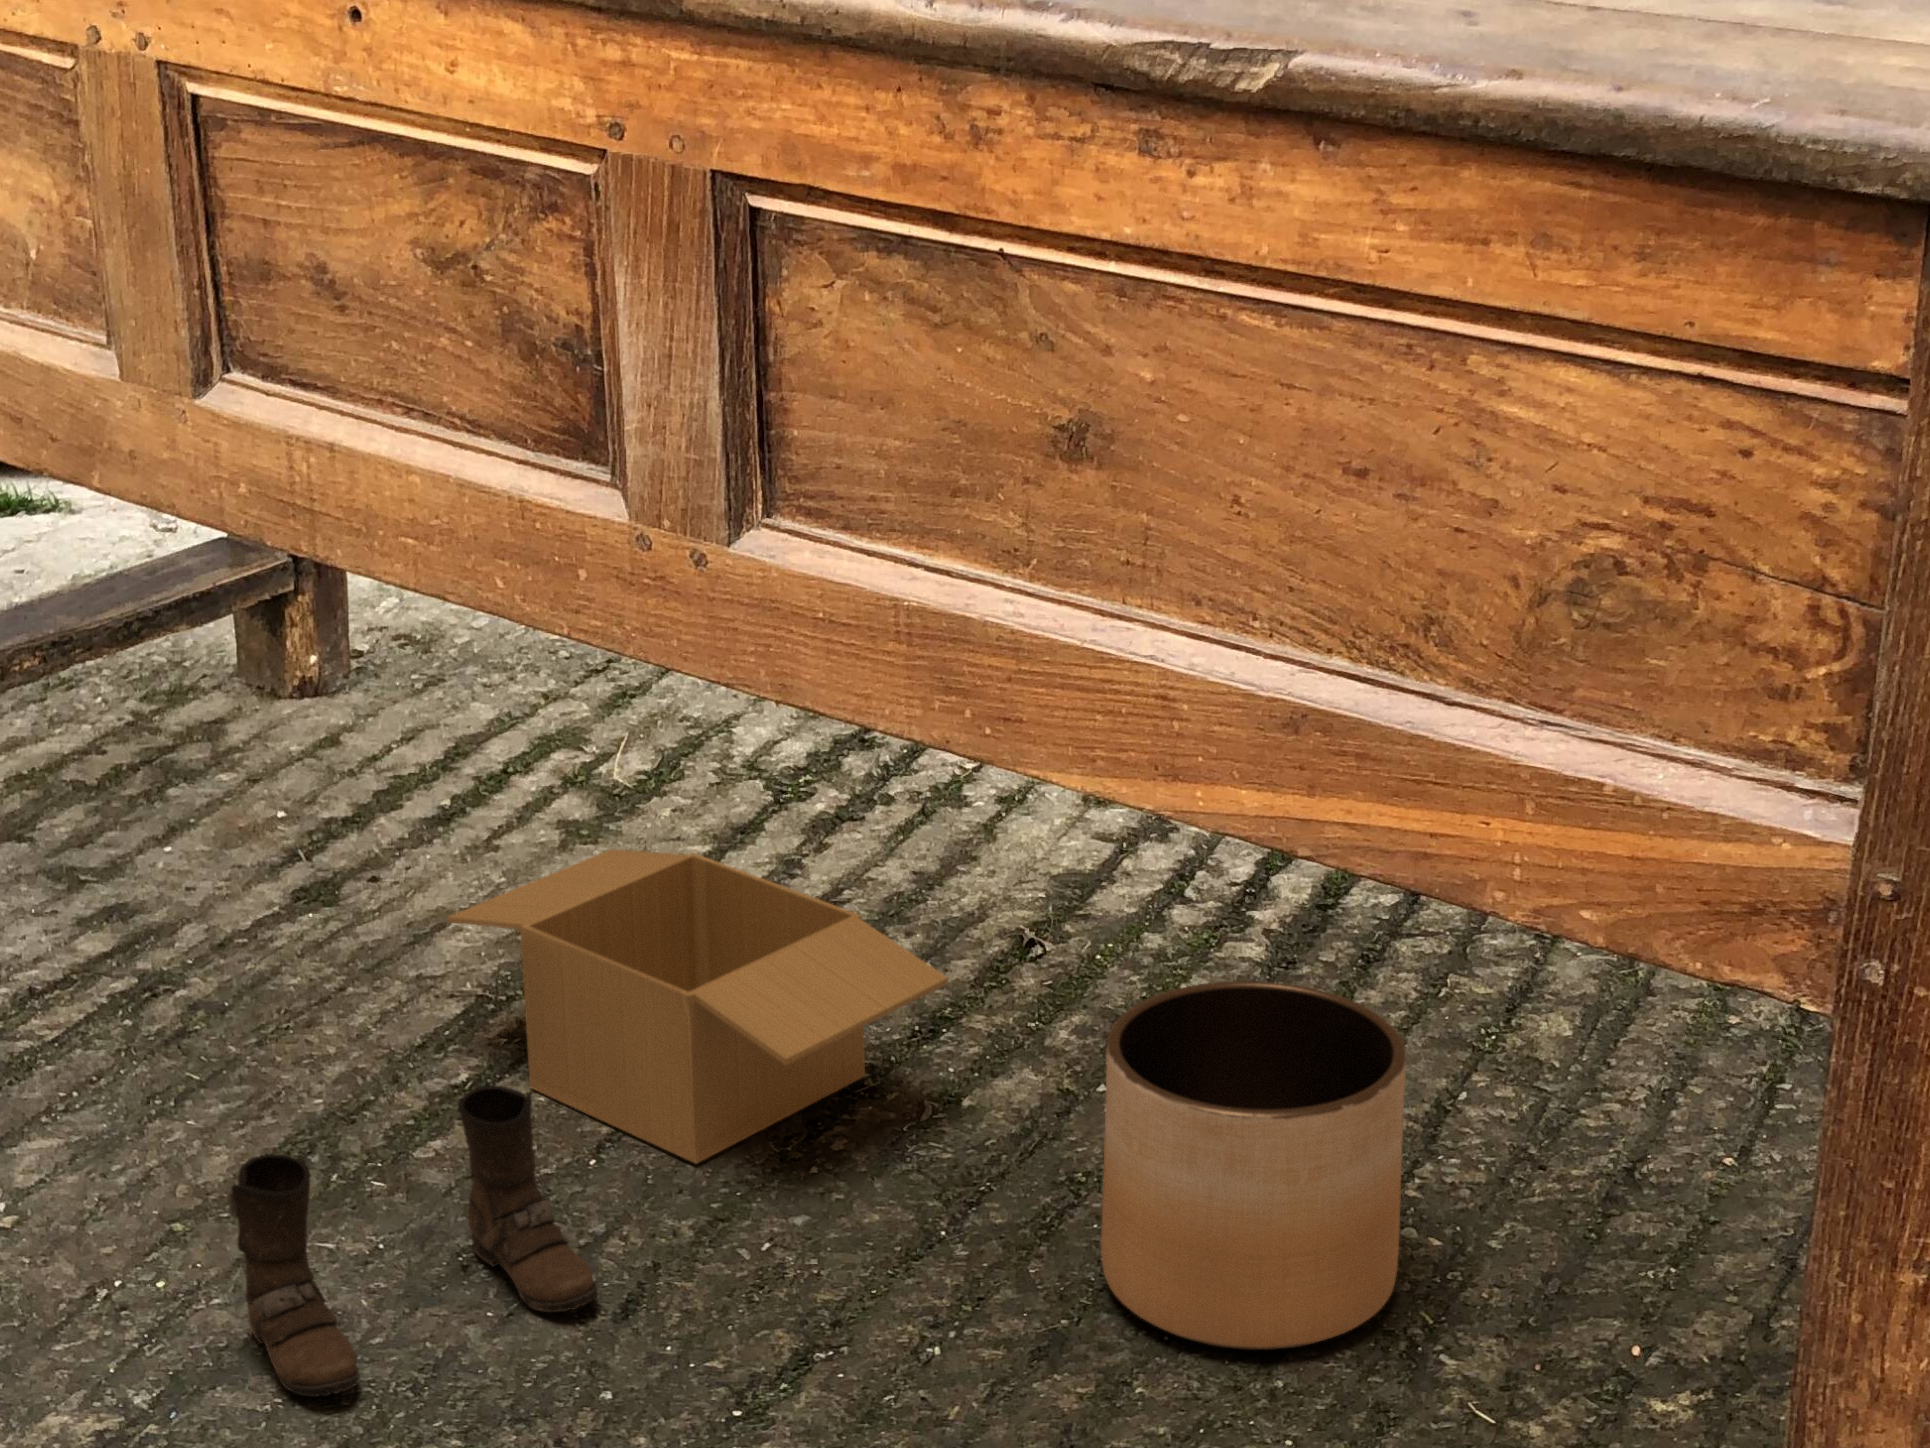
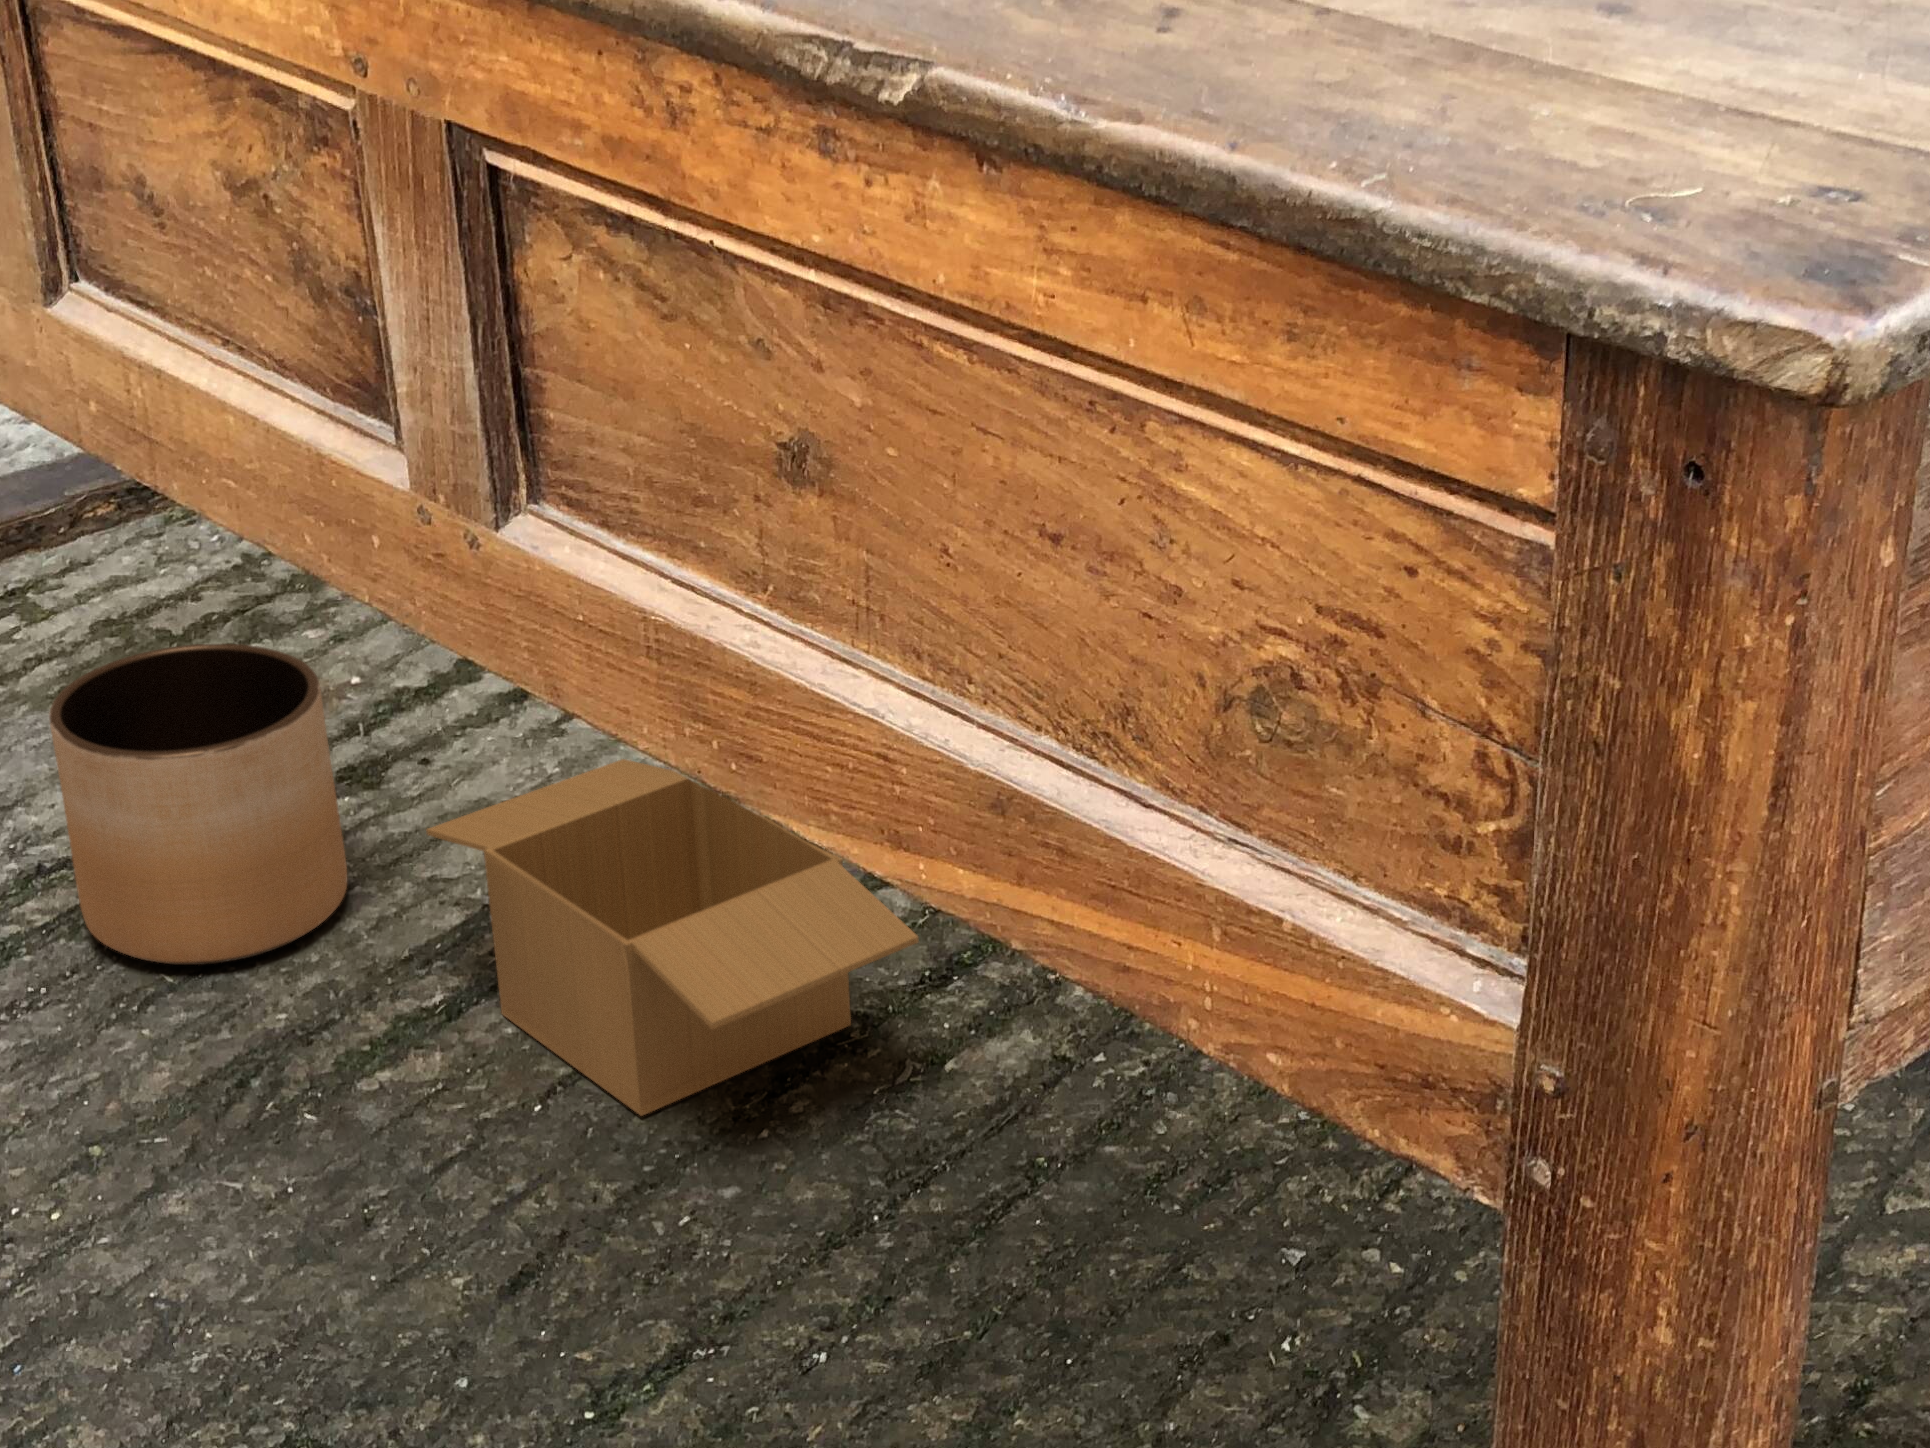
planter: present [1101,981,1406,1350] -> present [49,644,347,965]
boots: present [228,1086,598,1397] -> none [89,1035,487,1360]

